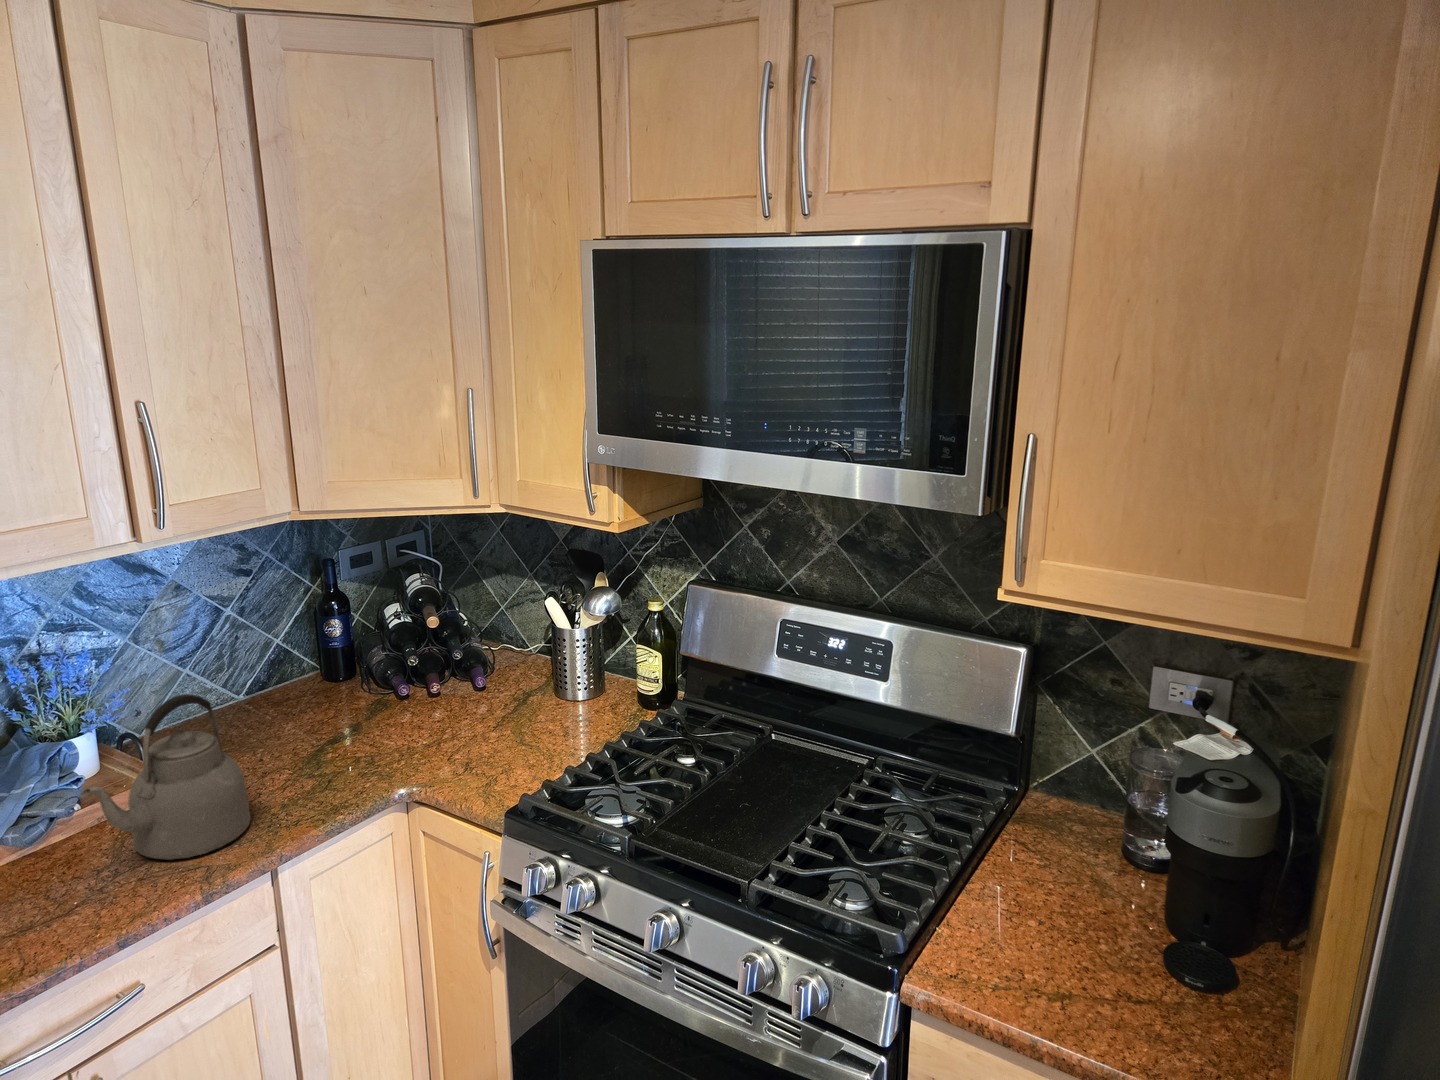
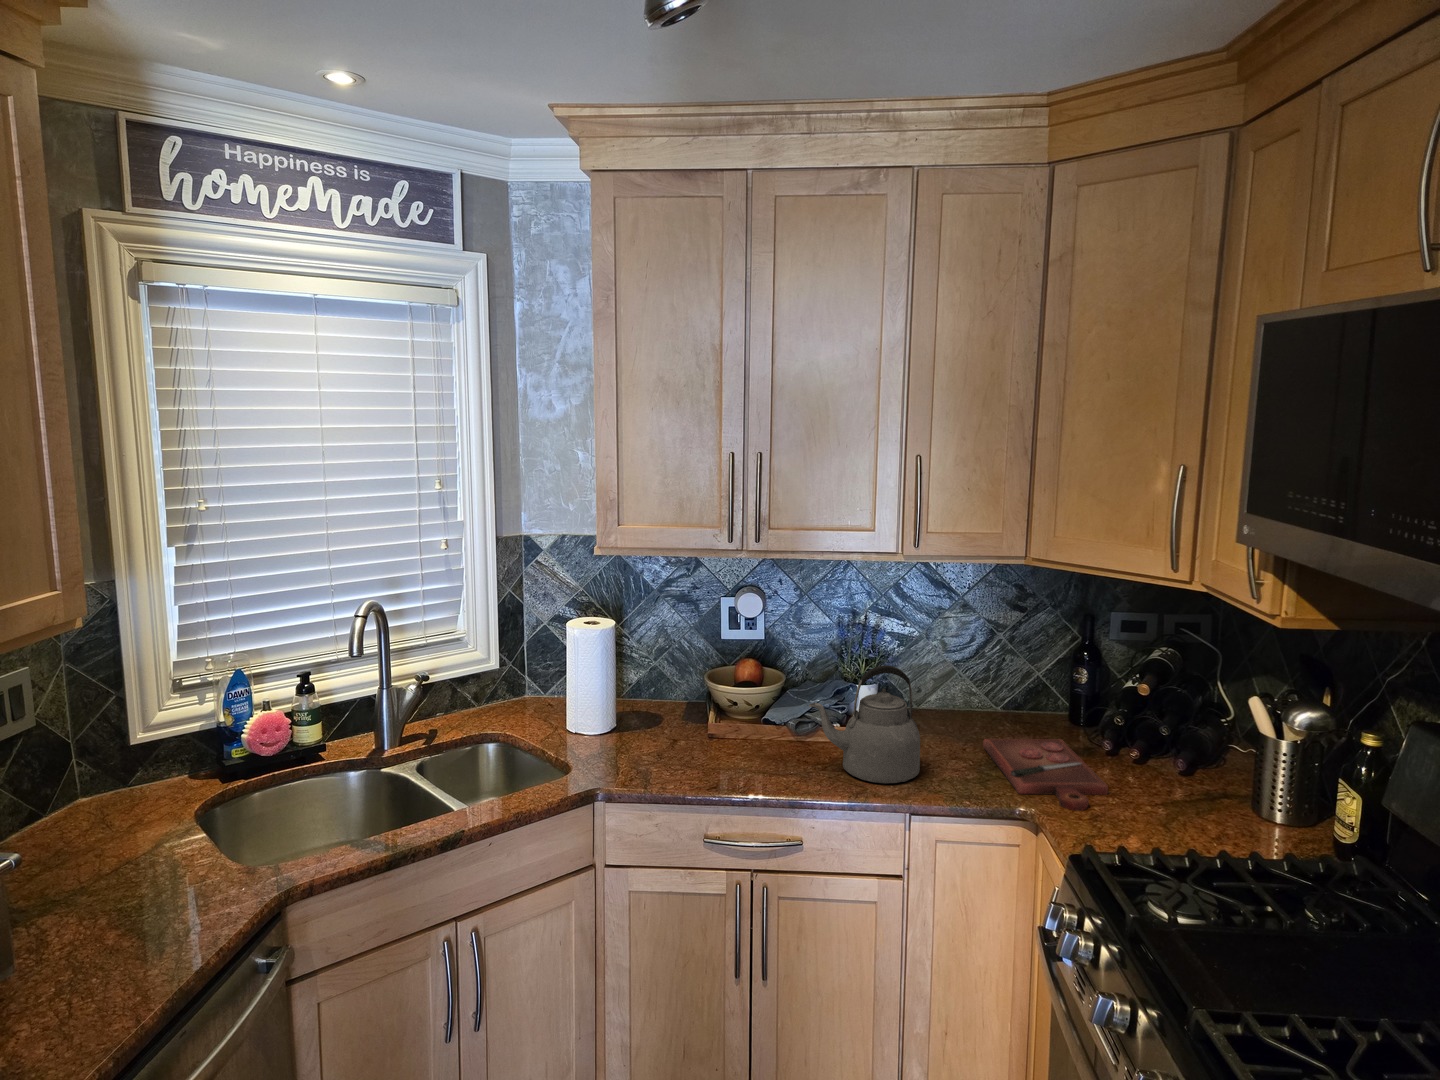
cutting board: none [278,704,449,780] -> present [983,739,1108,811]

